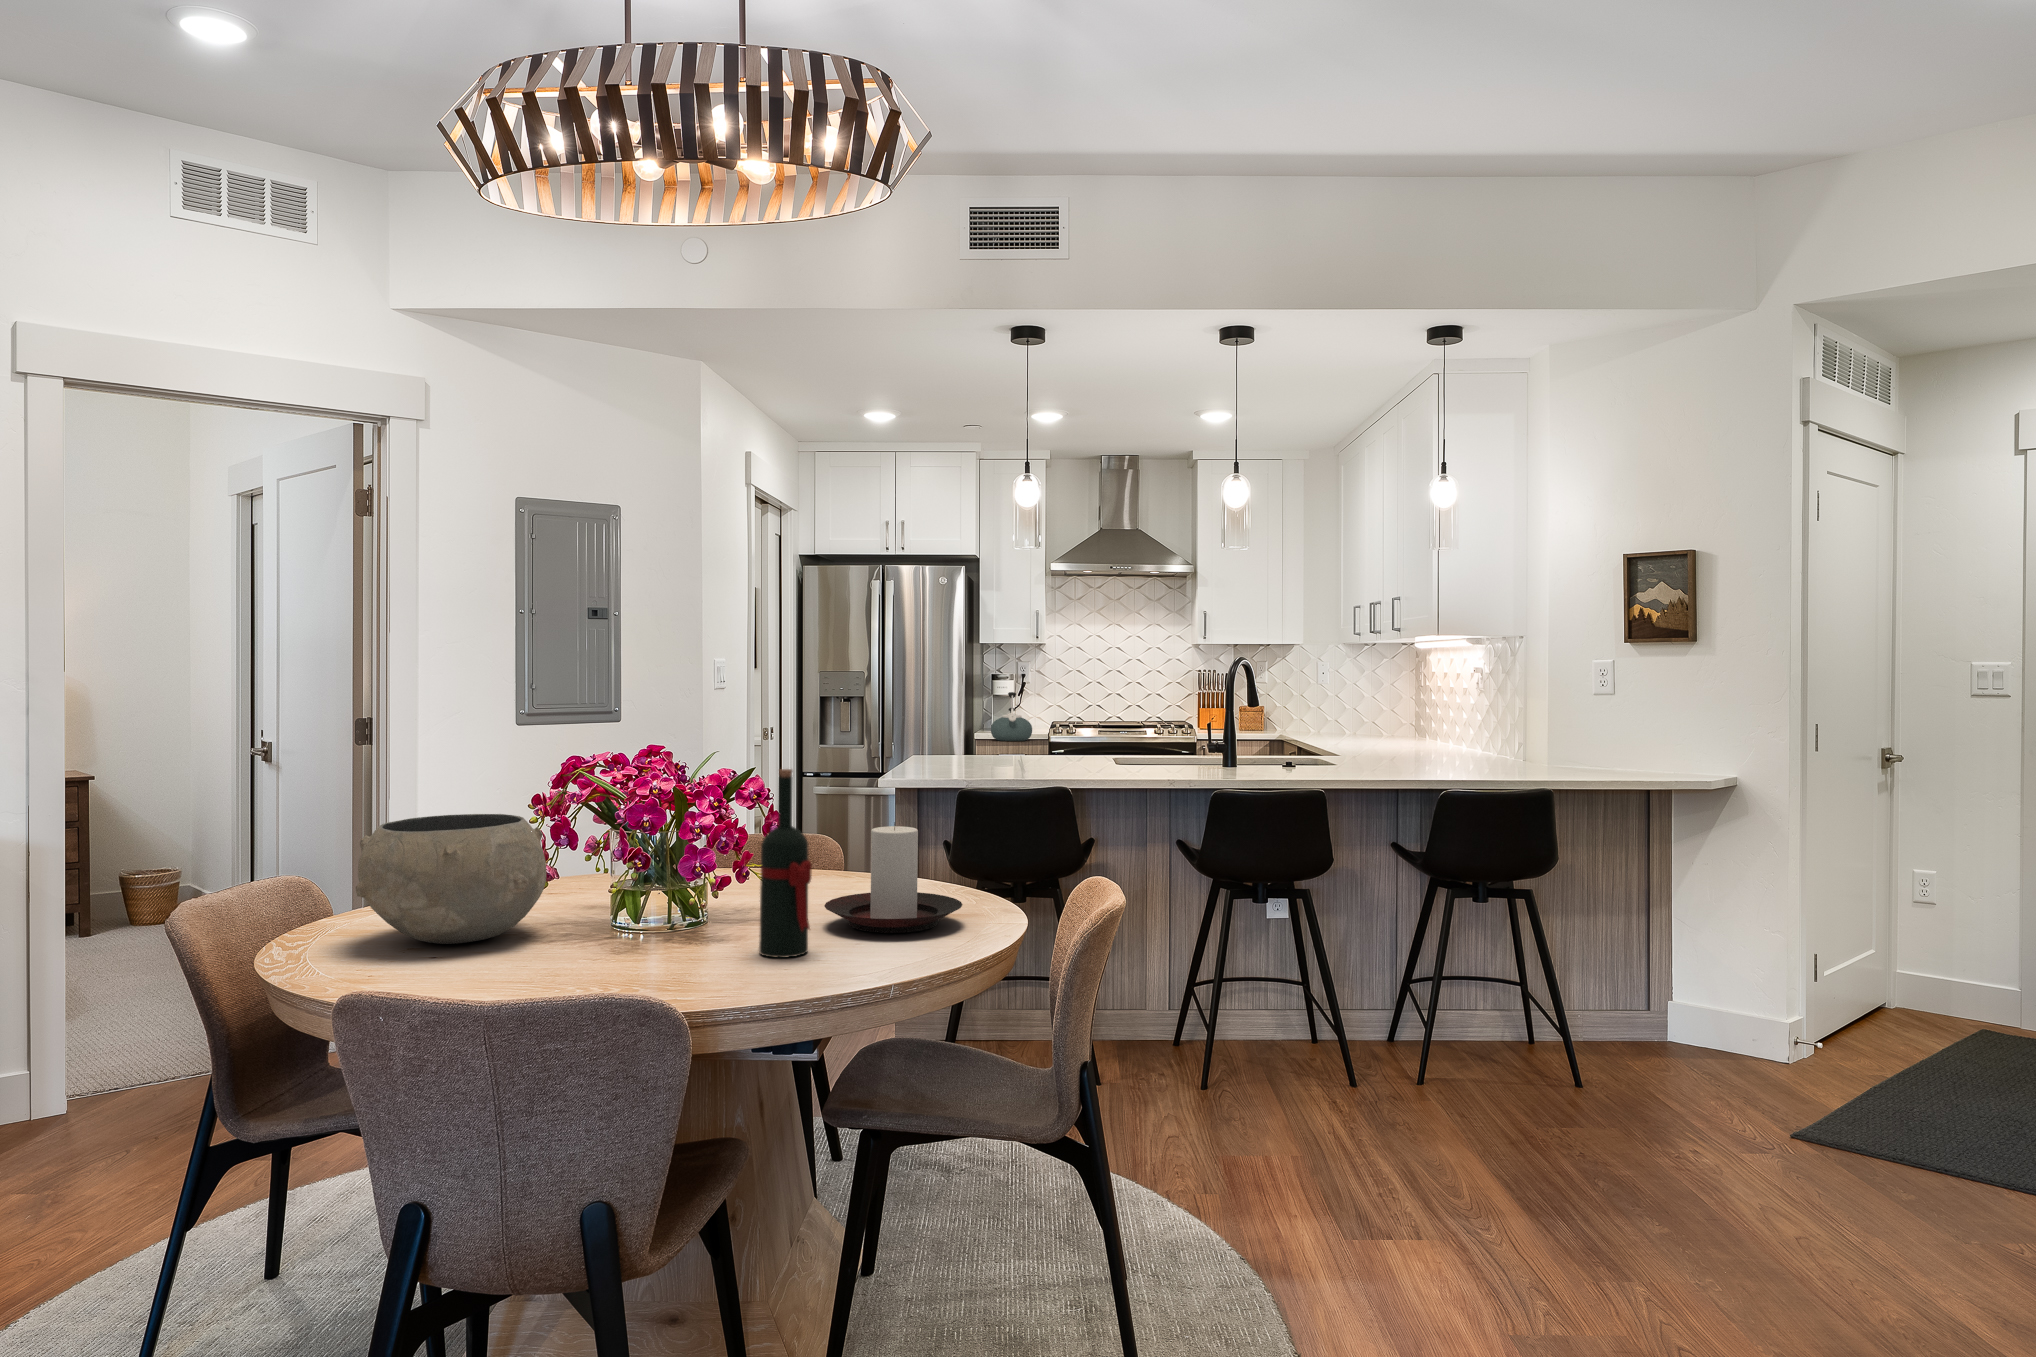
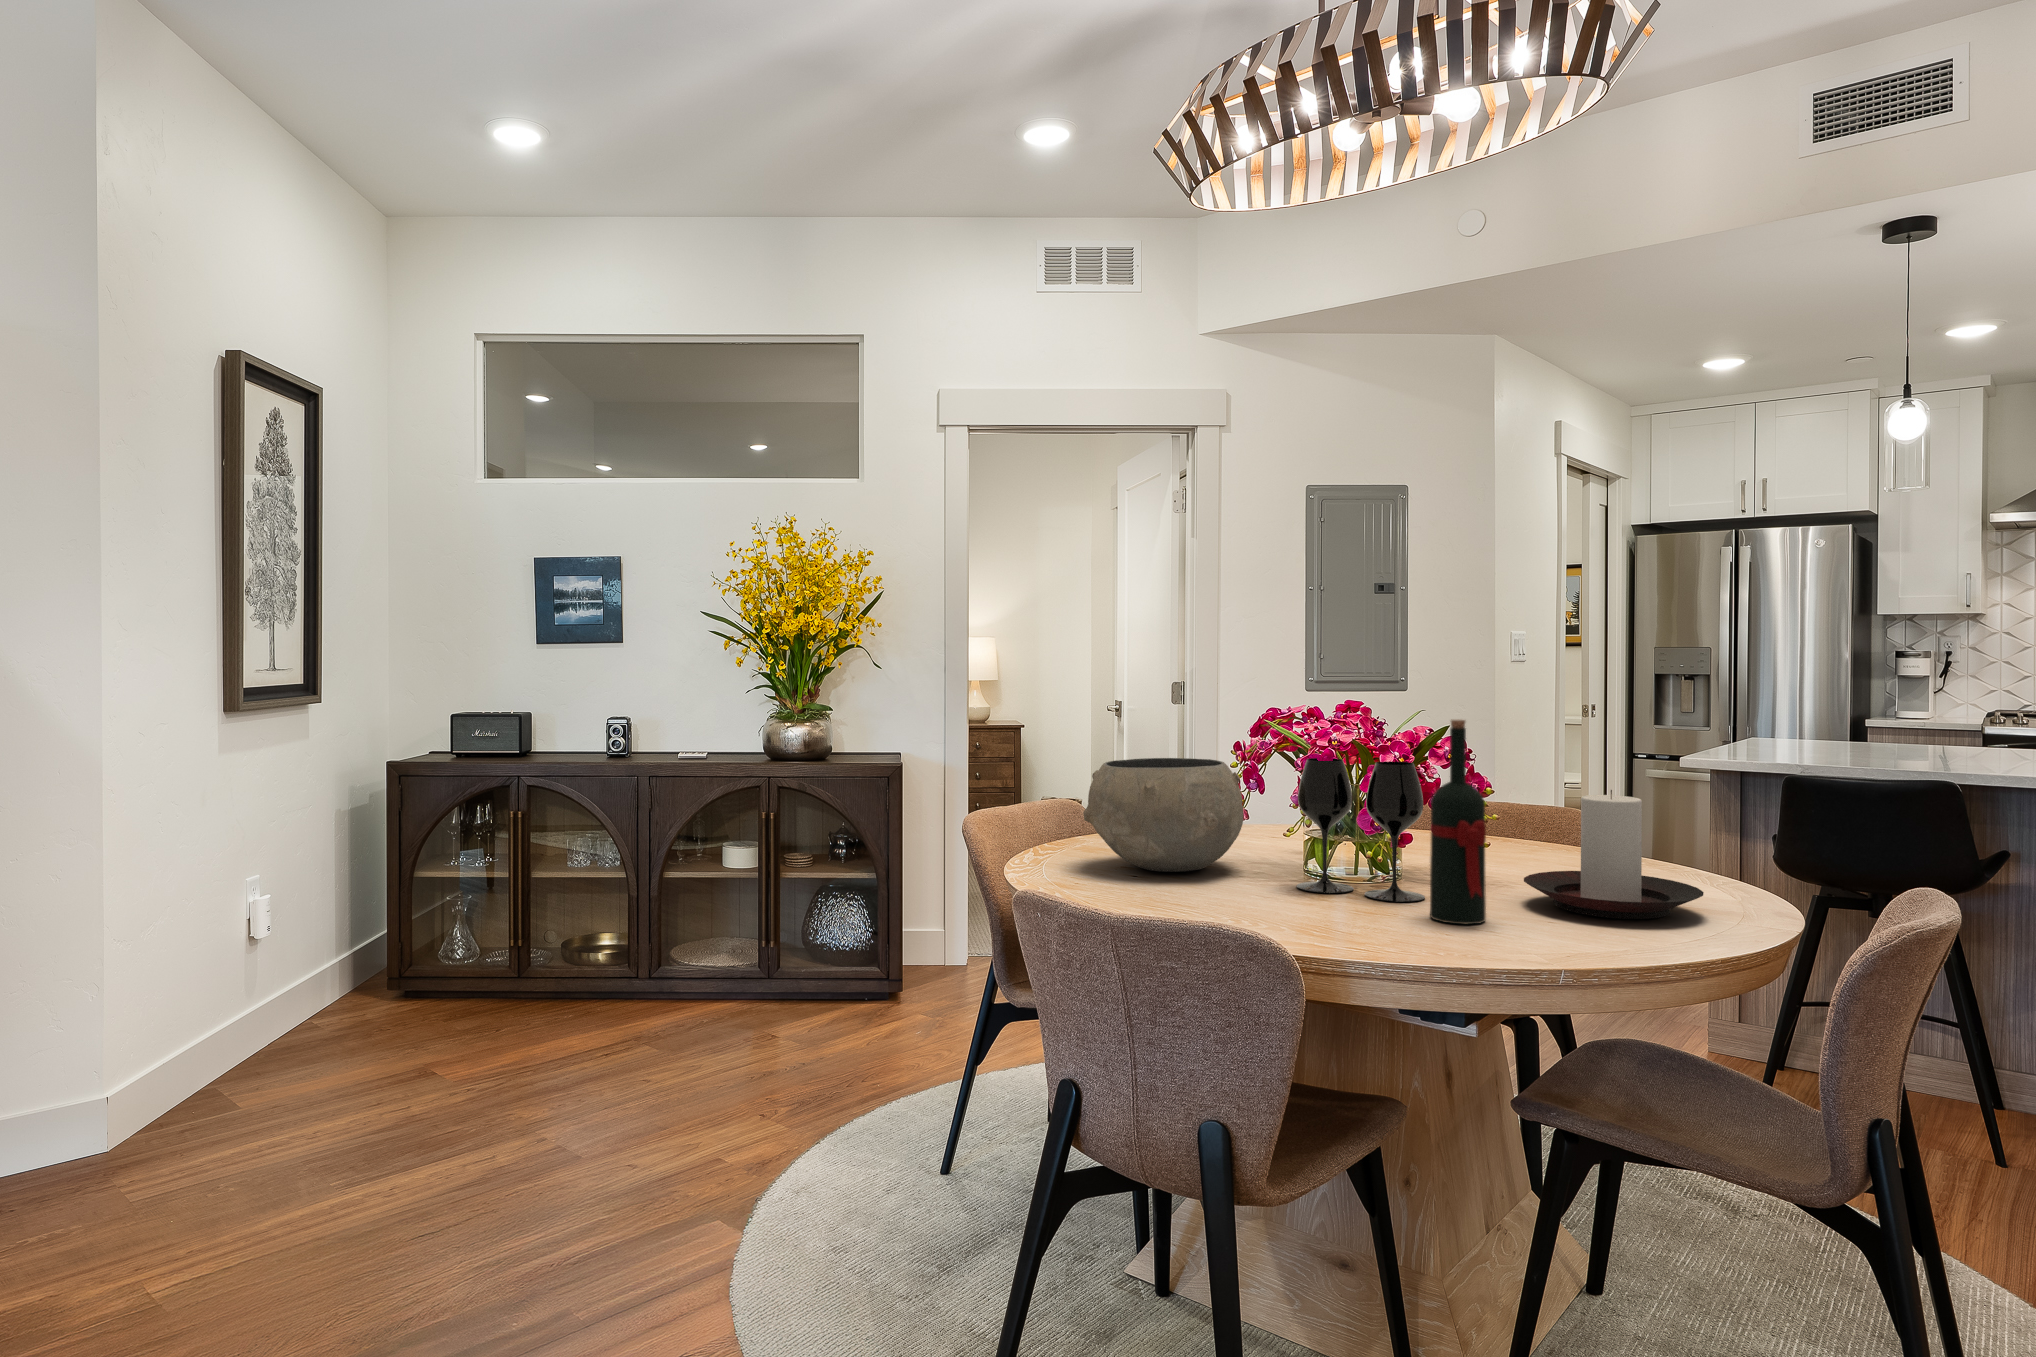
kettle: present [991,692,1032,741] -> none [1891,671,1957,732]
wine glass: none [613,808,742,944] -> present [1296,758,1425,902]

